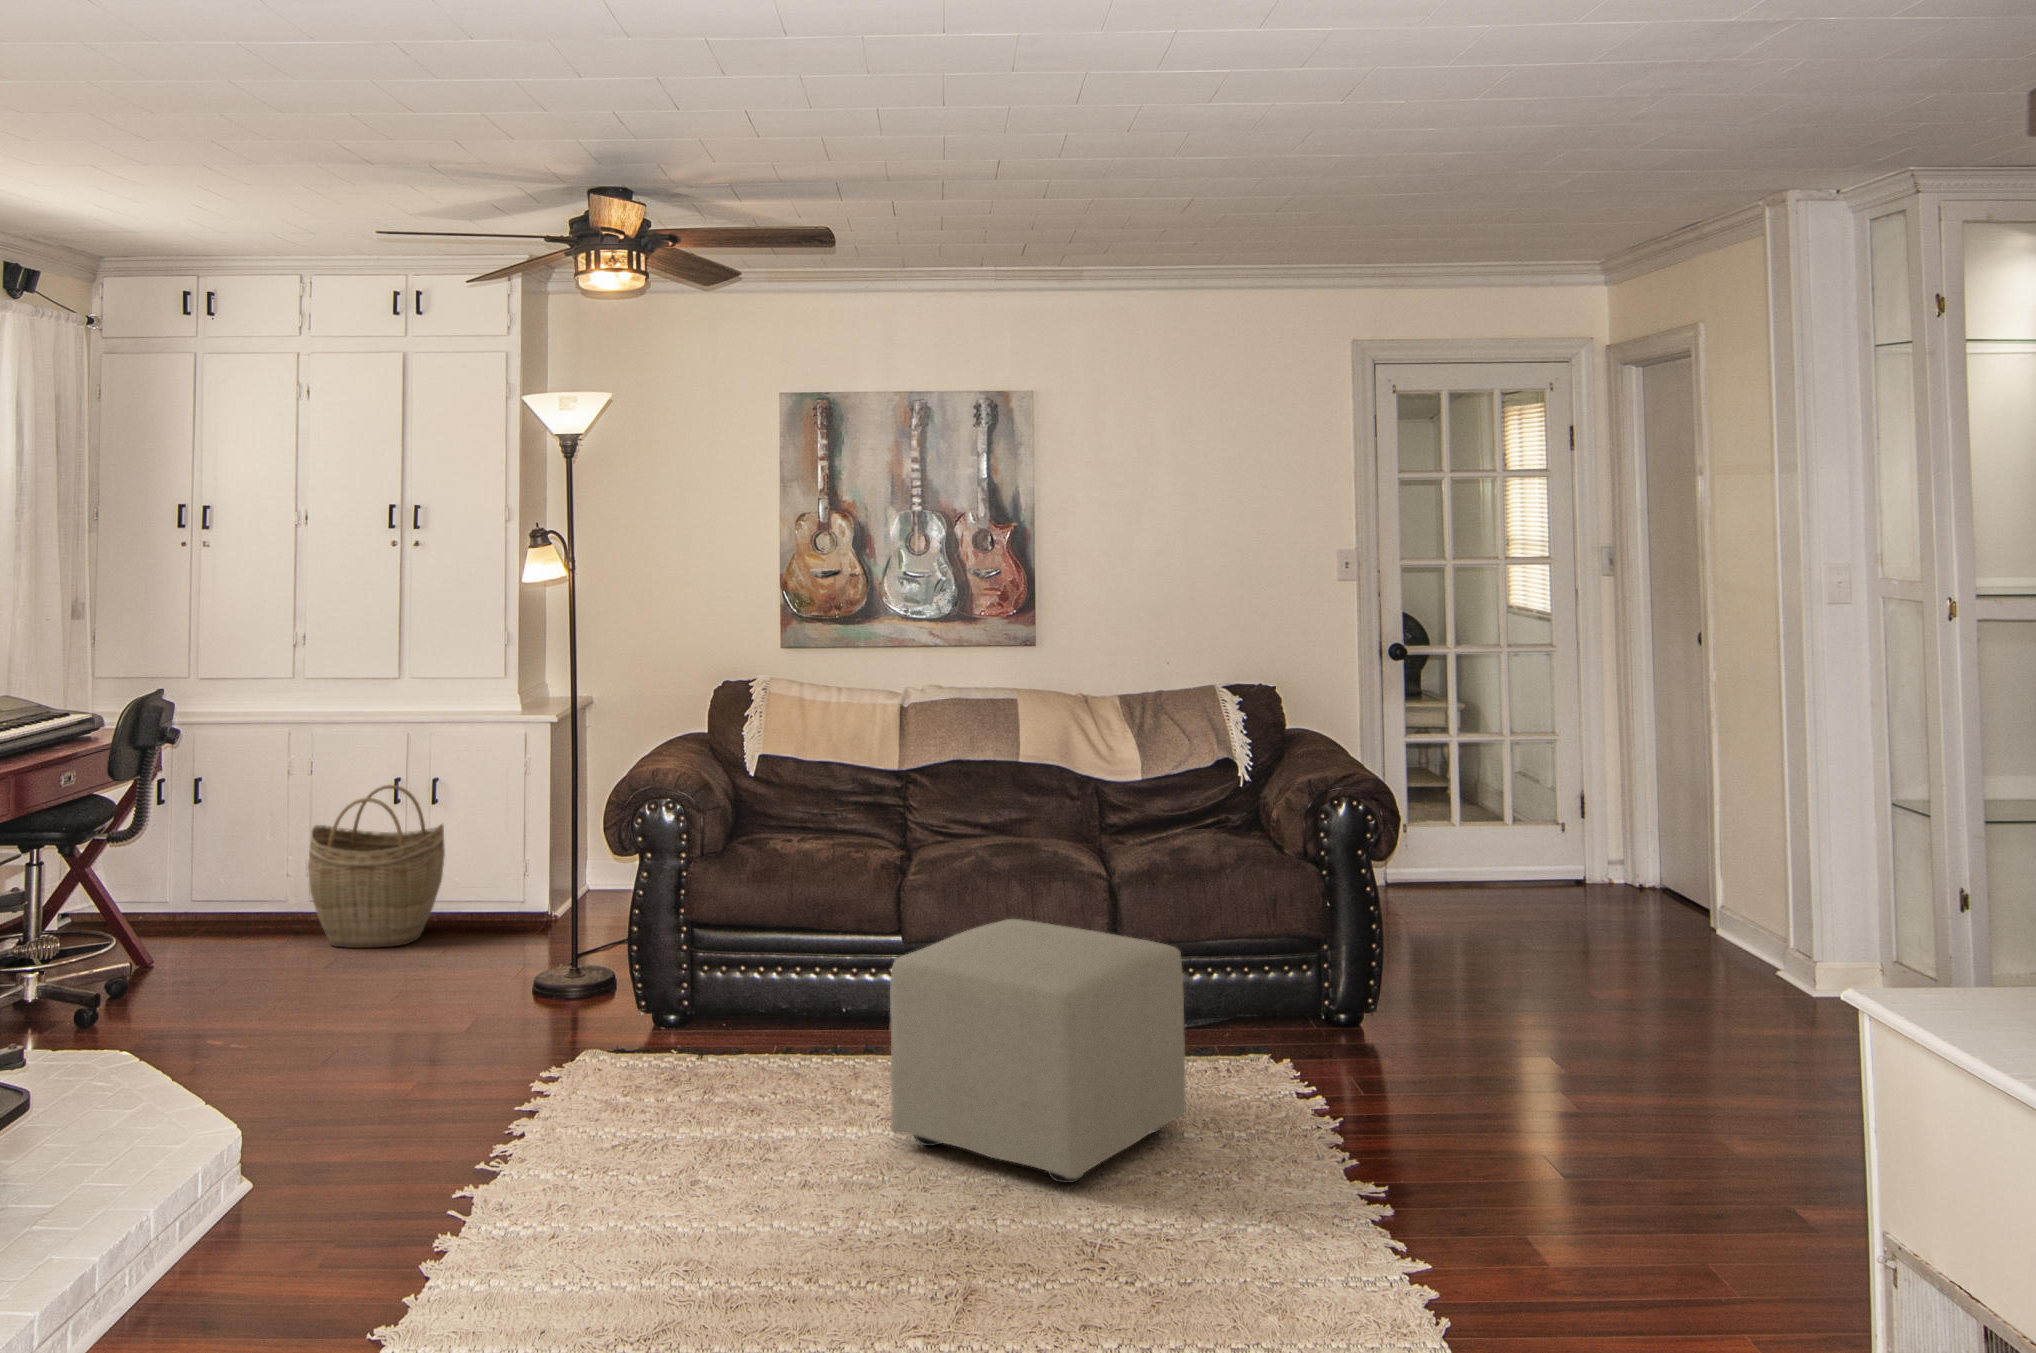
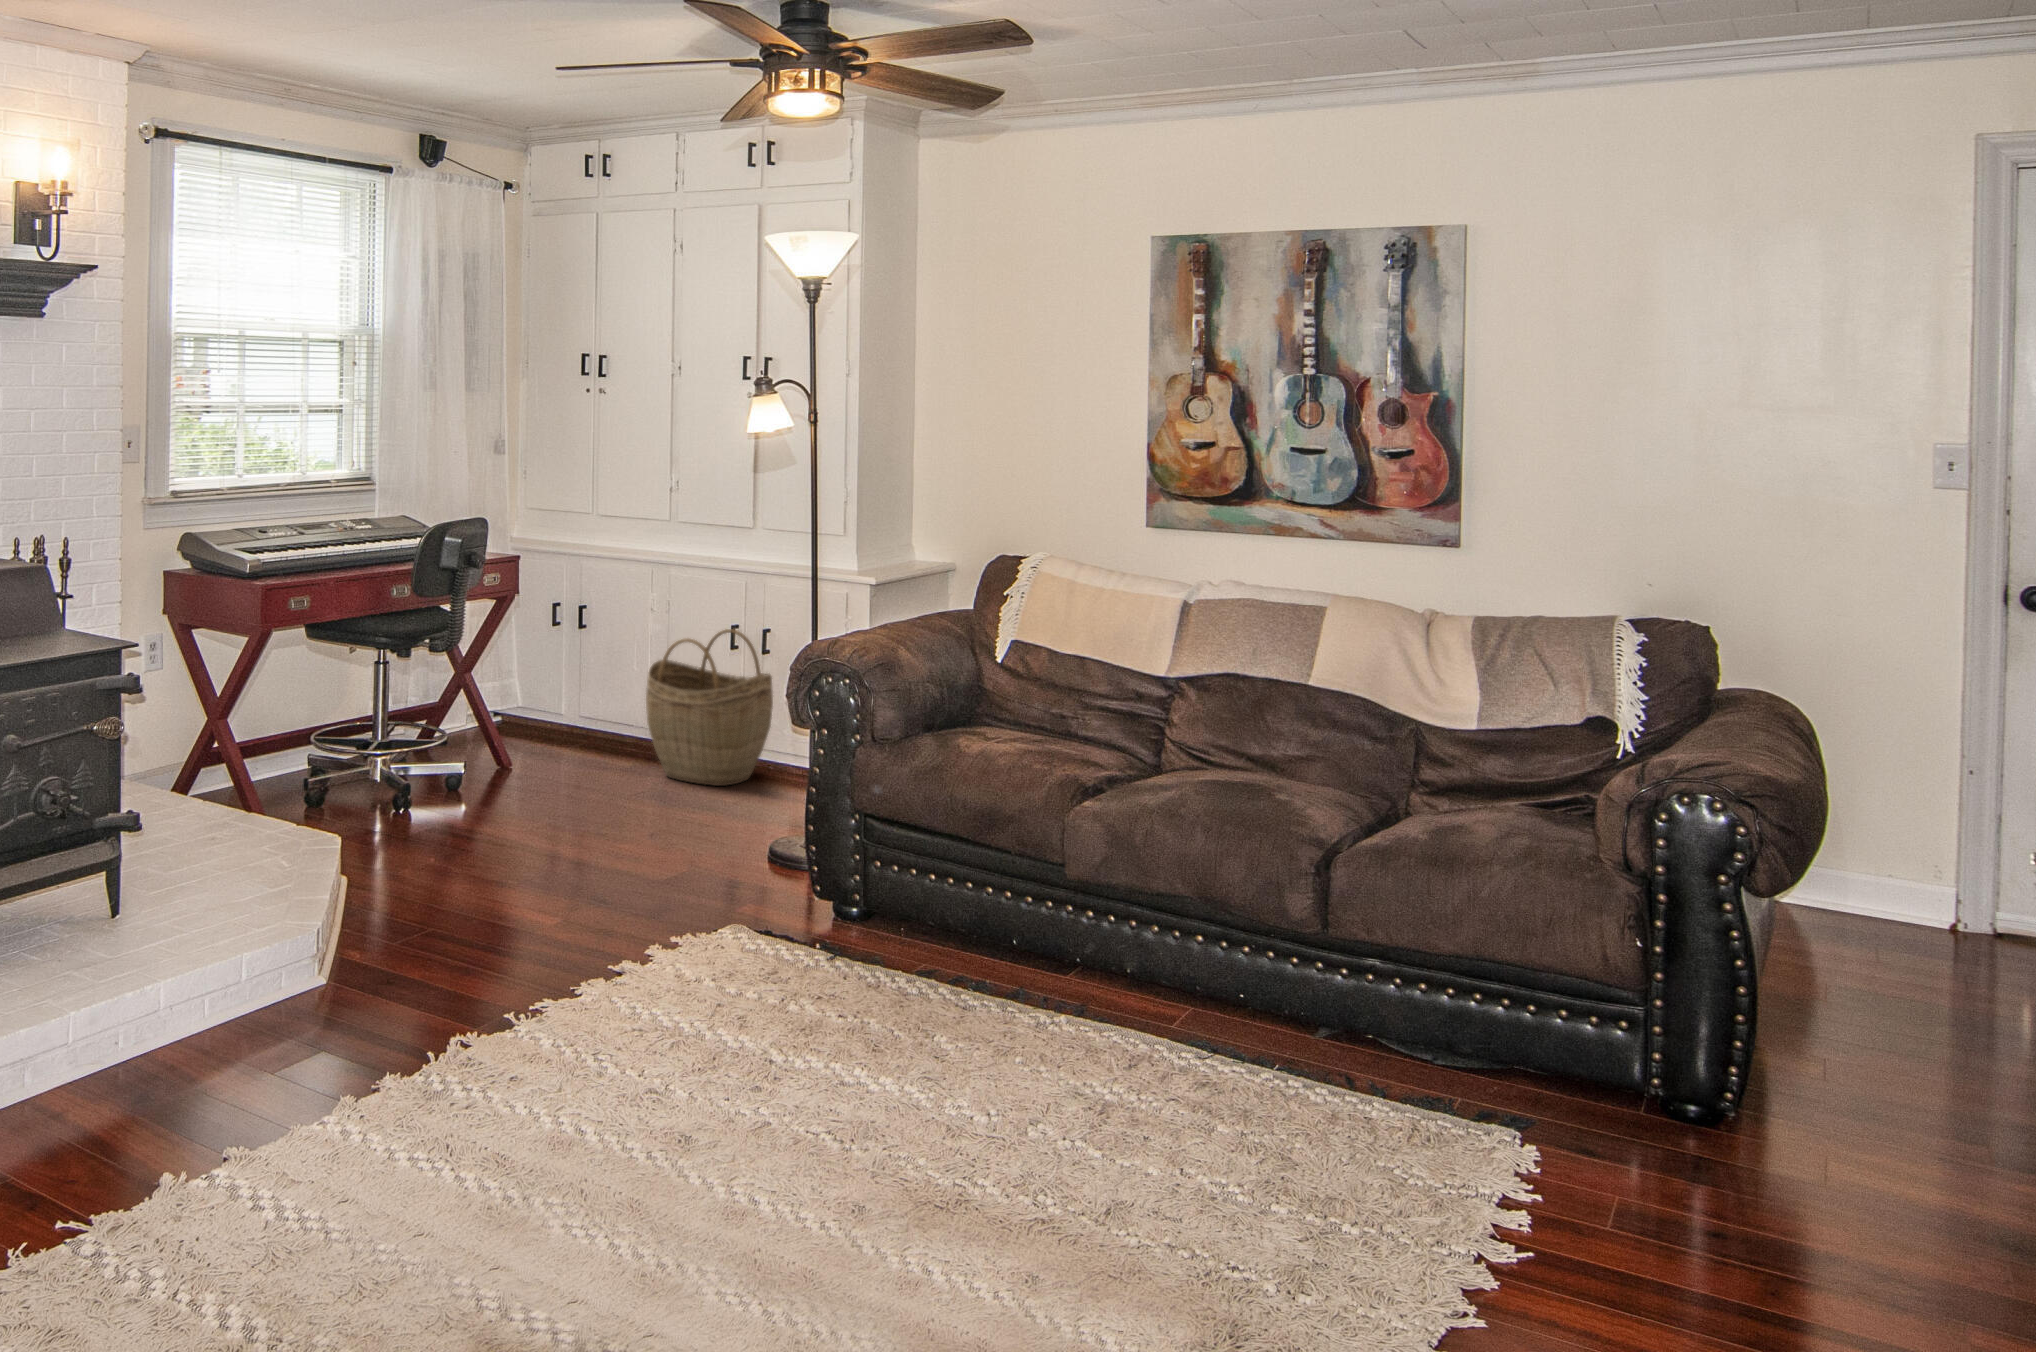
ottoman: present [890,919,1186,1183] -> none [899,871,1281,1221]

